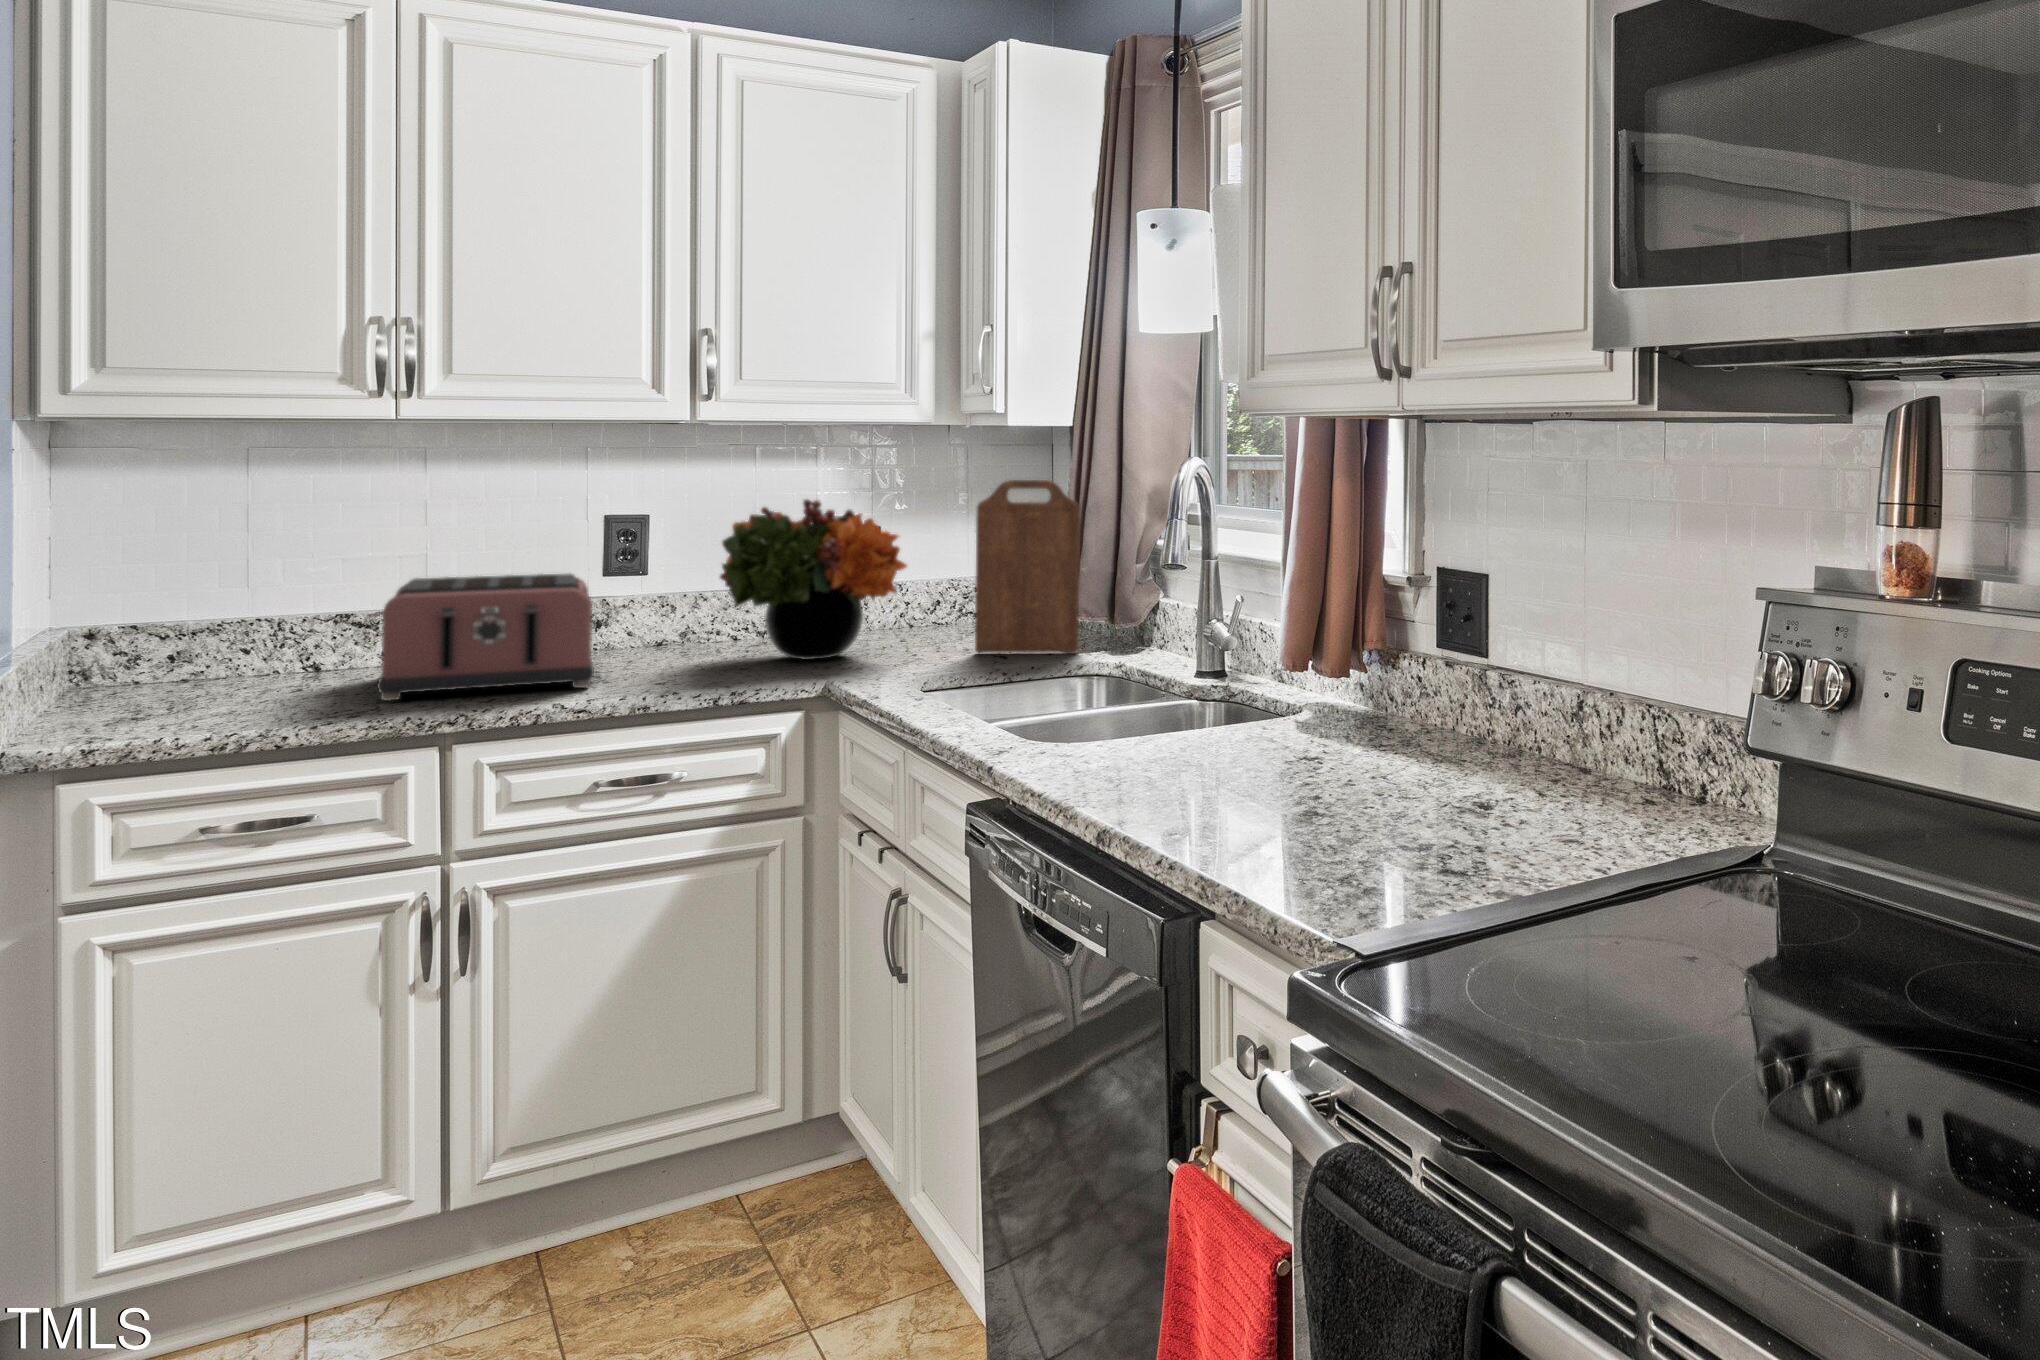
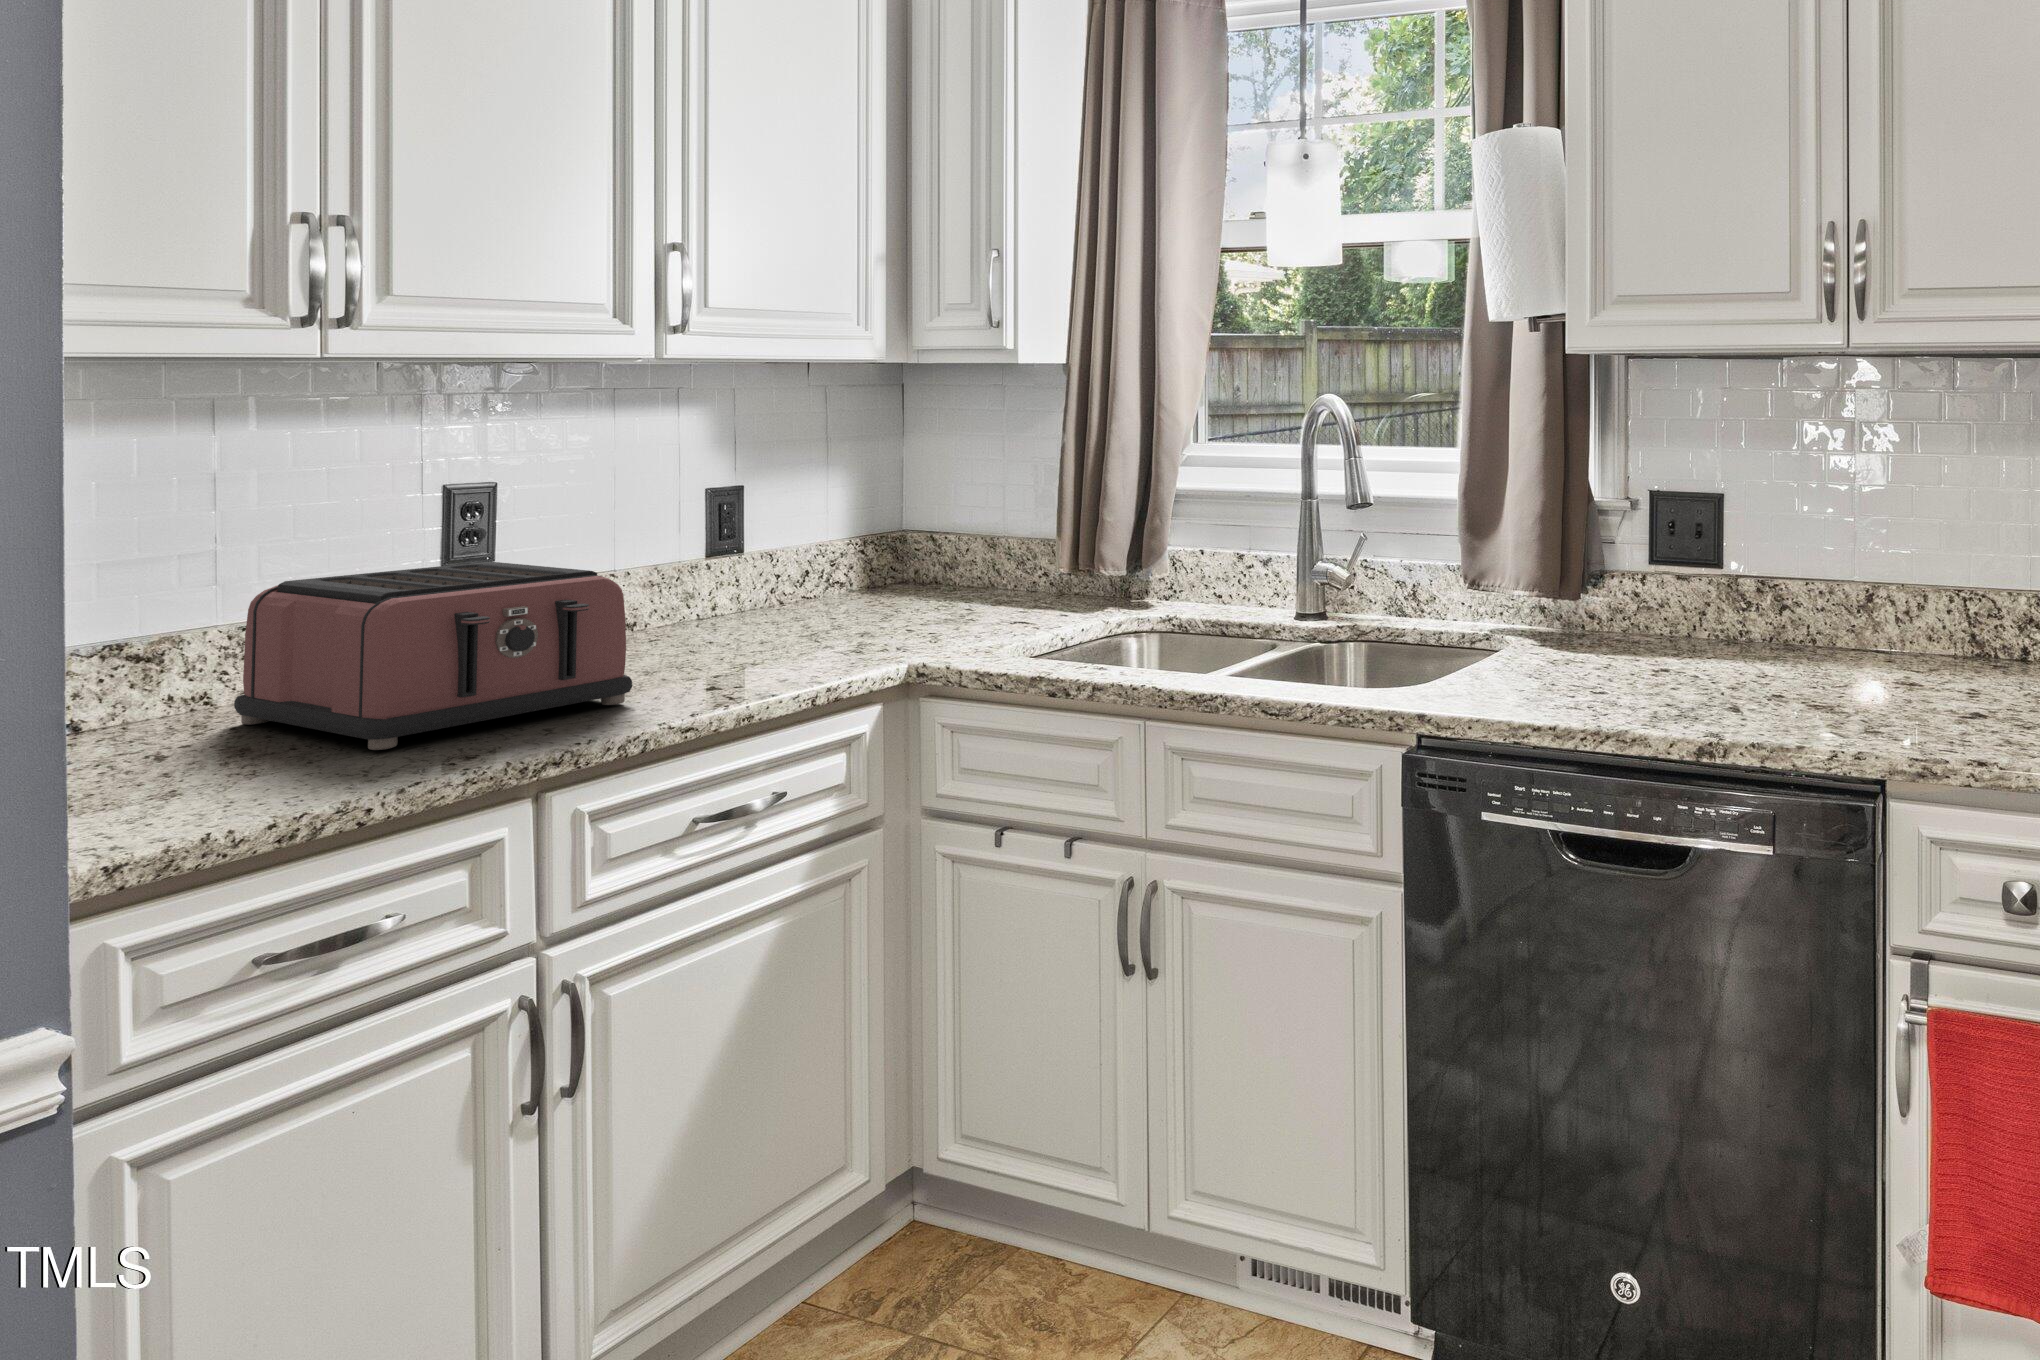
cutting board: present [975,480,1080,653] -> none [957,429,1069,623]
flower arrangement: present [720,499,907,660] -> none [653,456,890,648]

